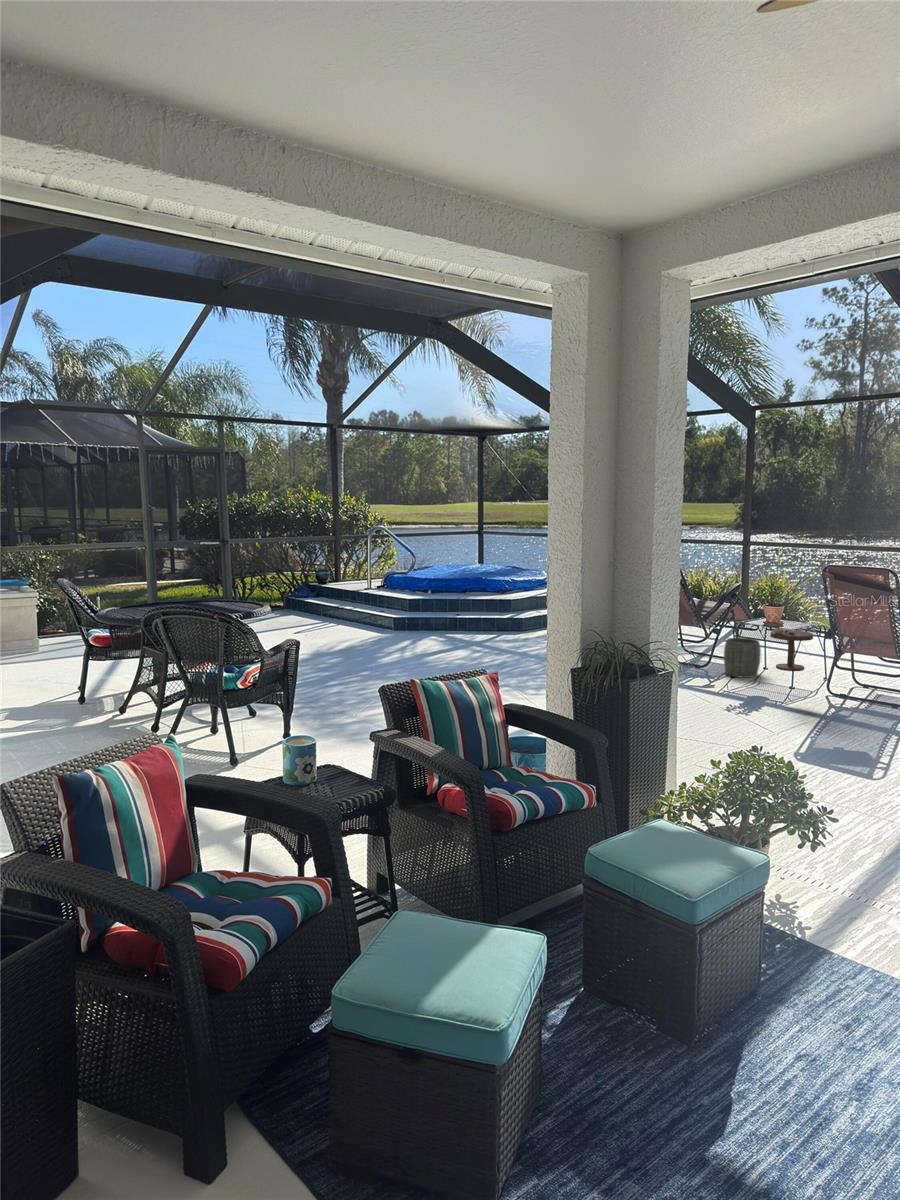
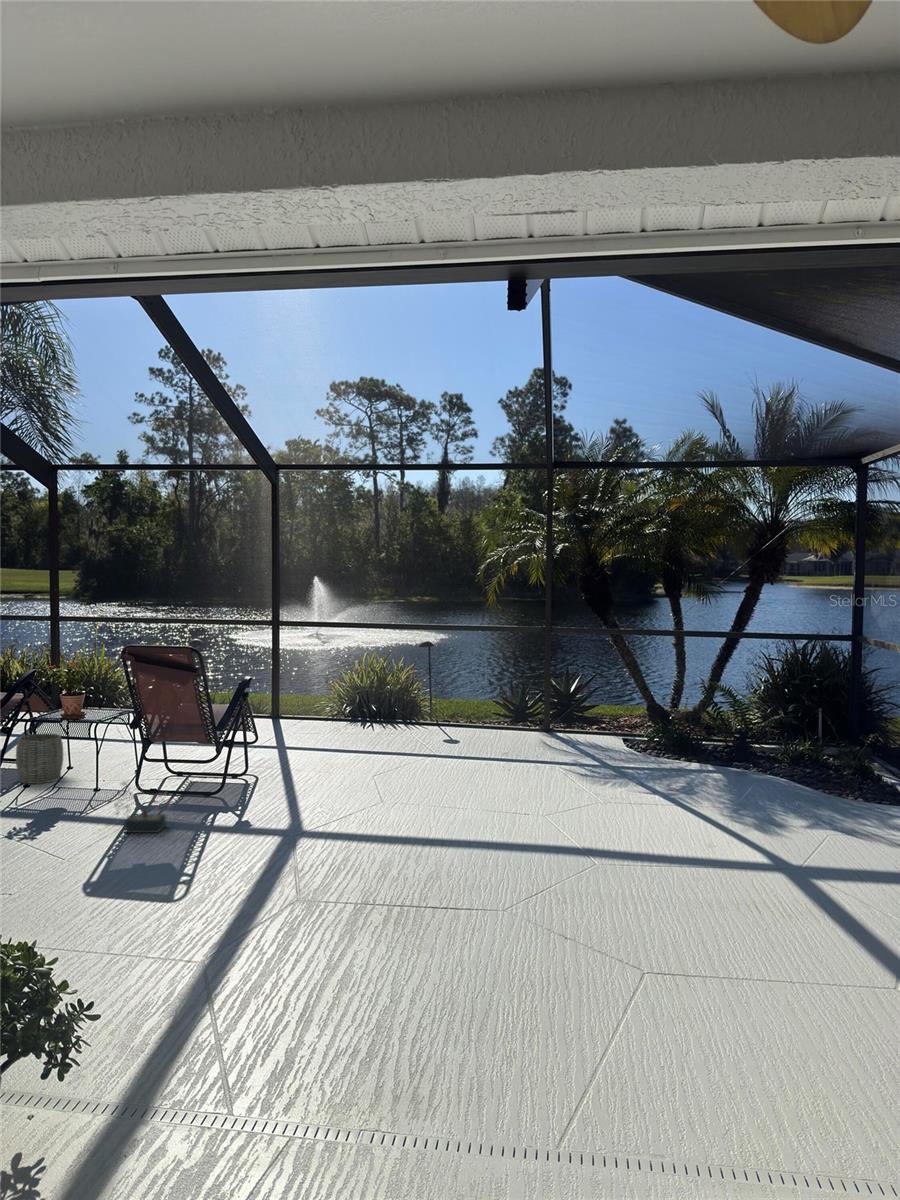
side table: present [770,628,813,671] -> none [63,720,115,810]
decorative plant: none [814,682,865,729] -> present [114,782,171,833]

